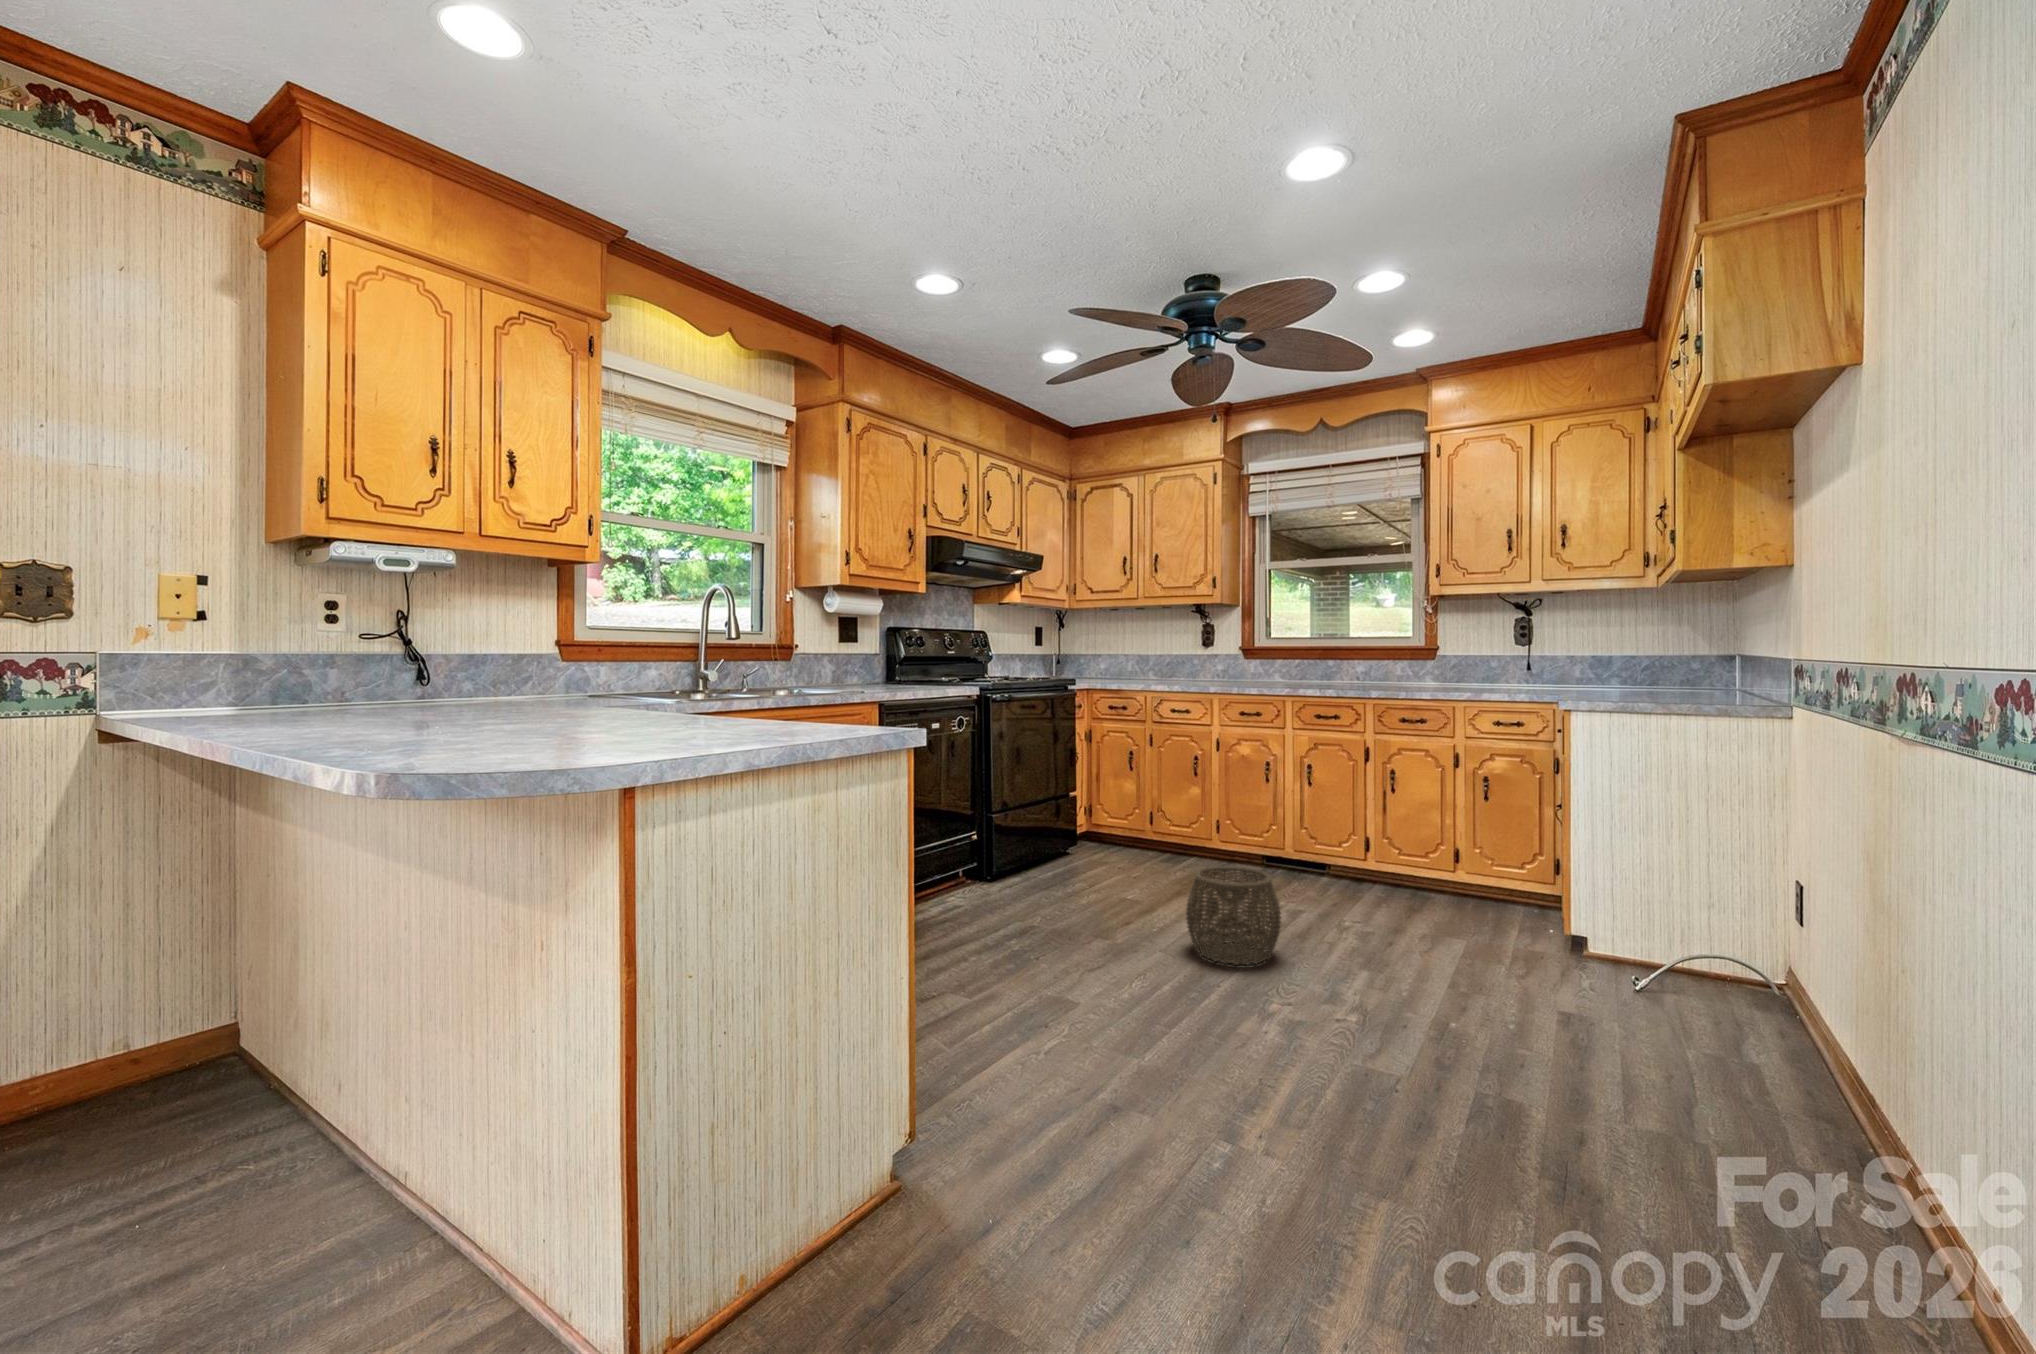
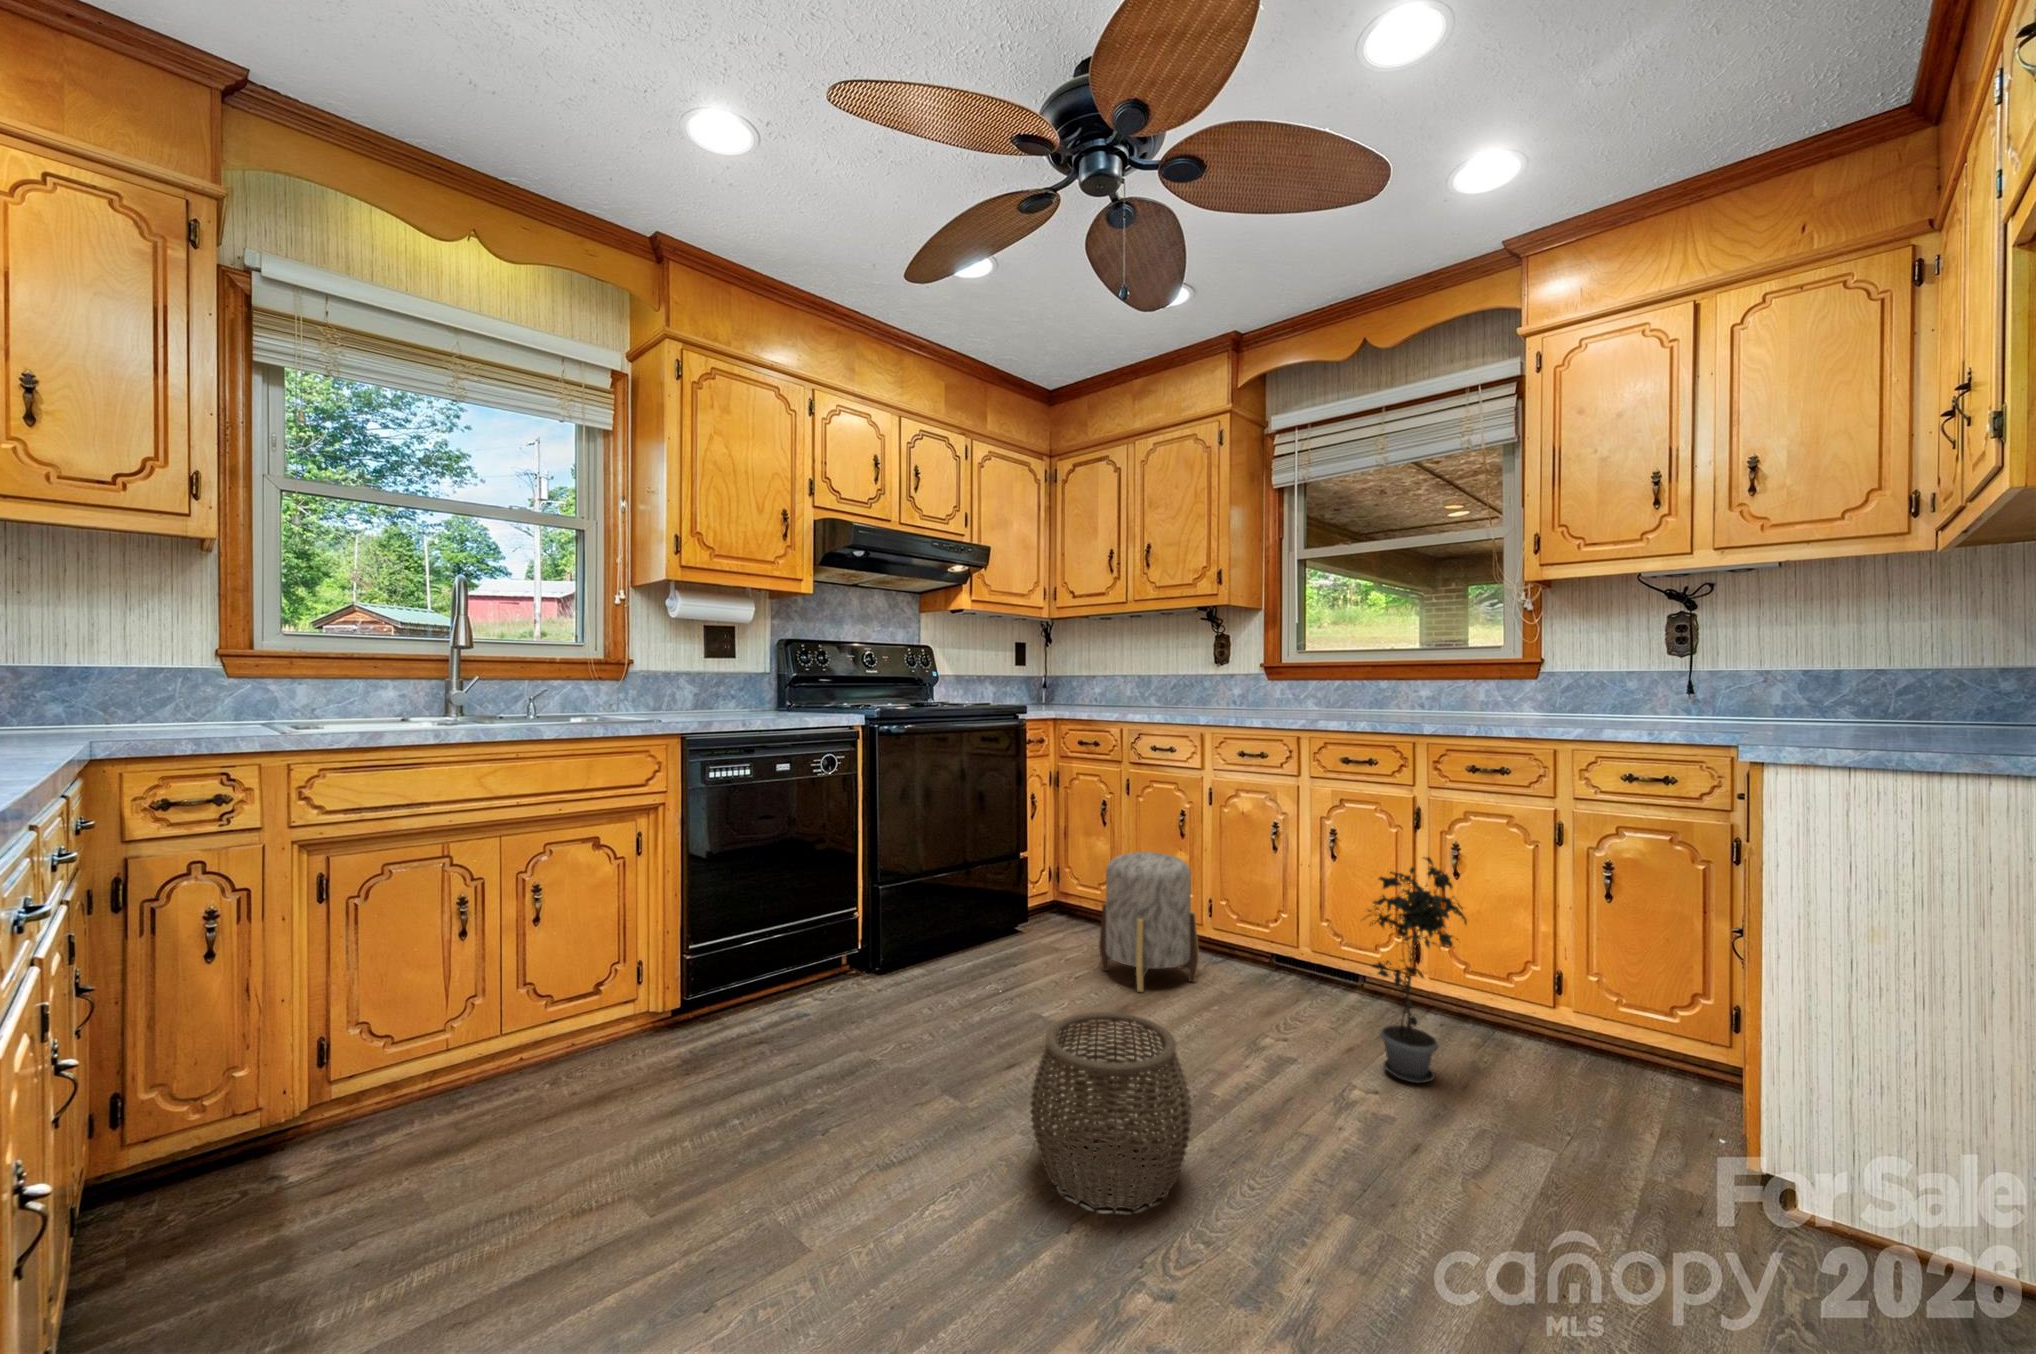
potted plant: none [1346,774,1414,911] -> present [1368,857,1467,1083]
stool: none [1149,786,1221,880] -> present [1099,852,1199,992]

